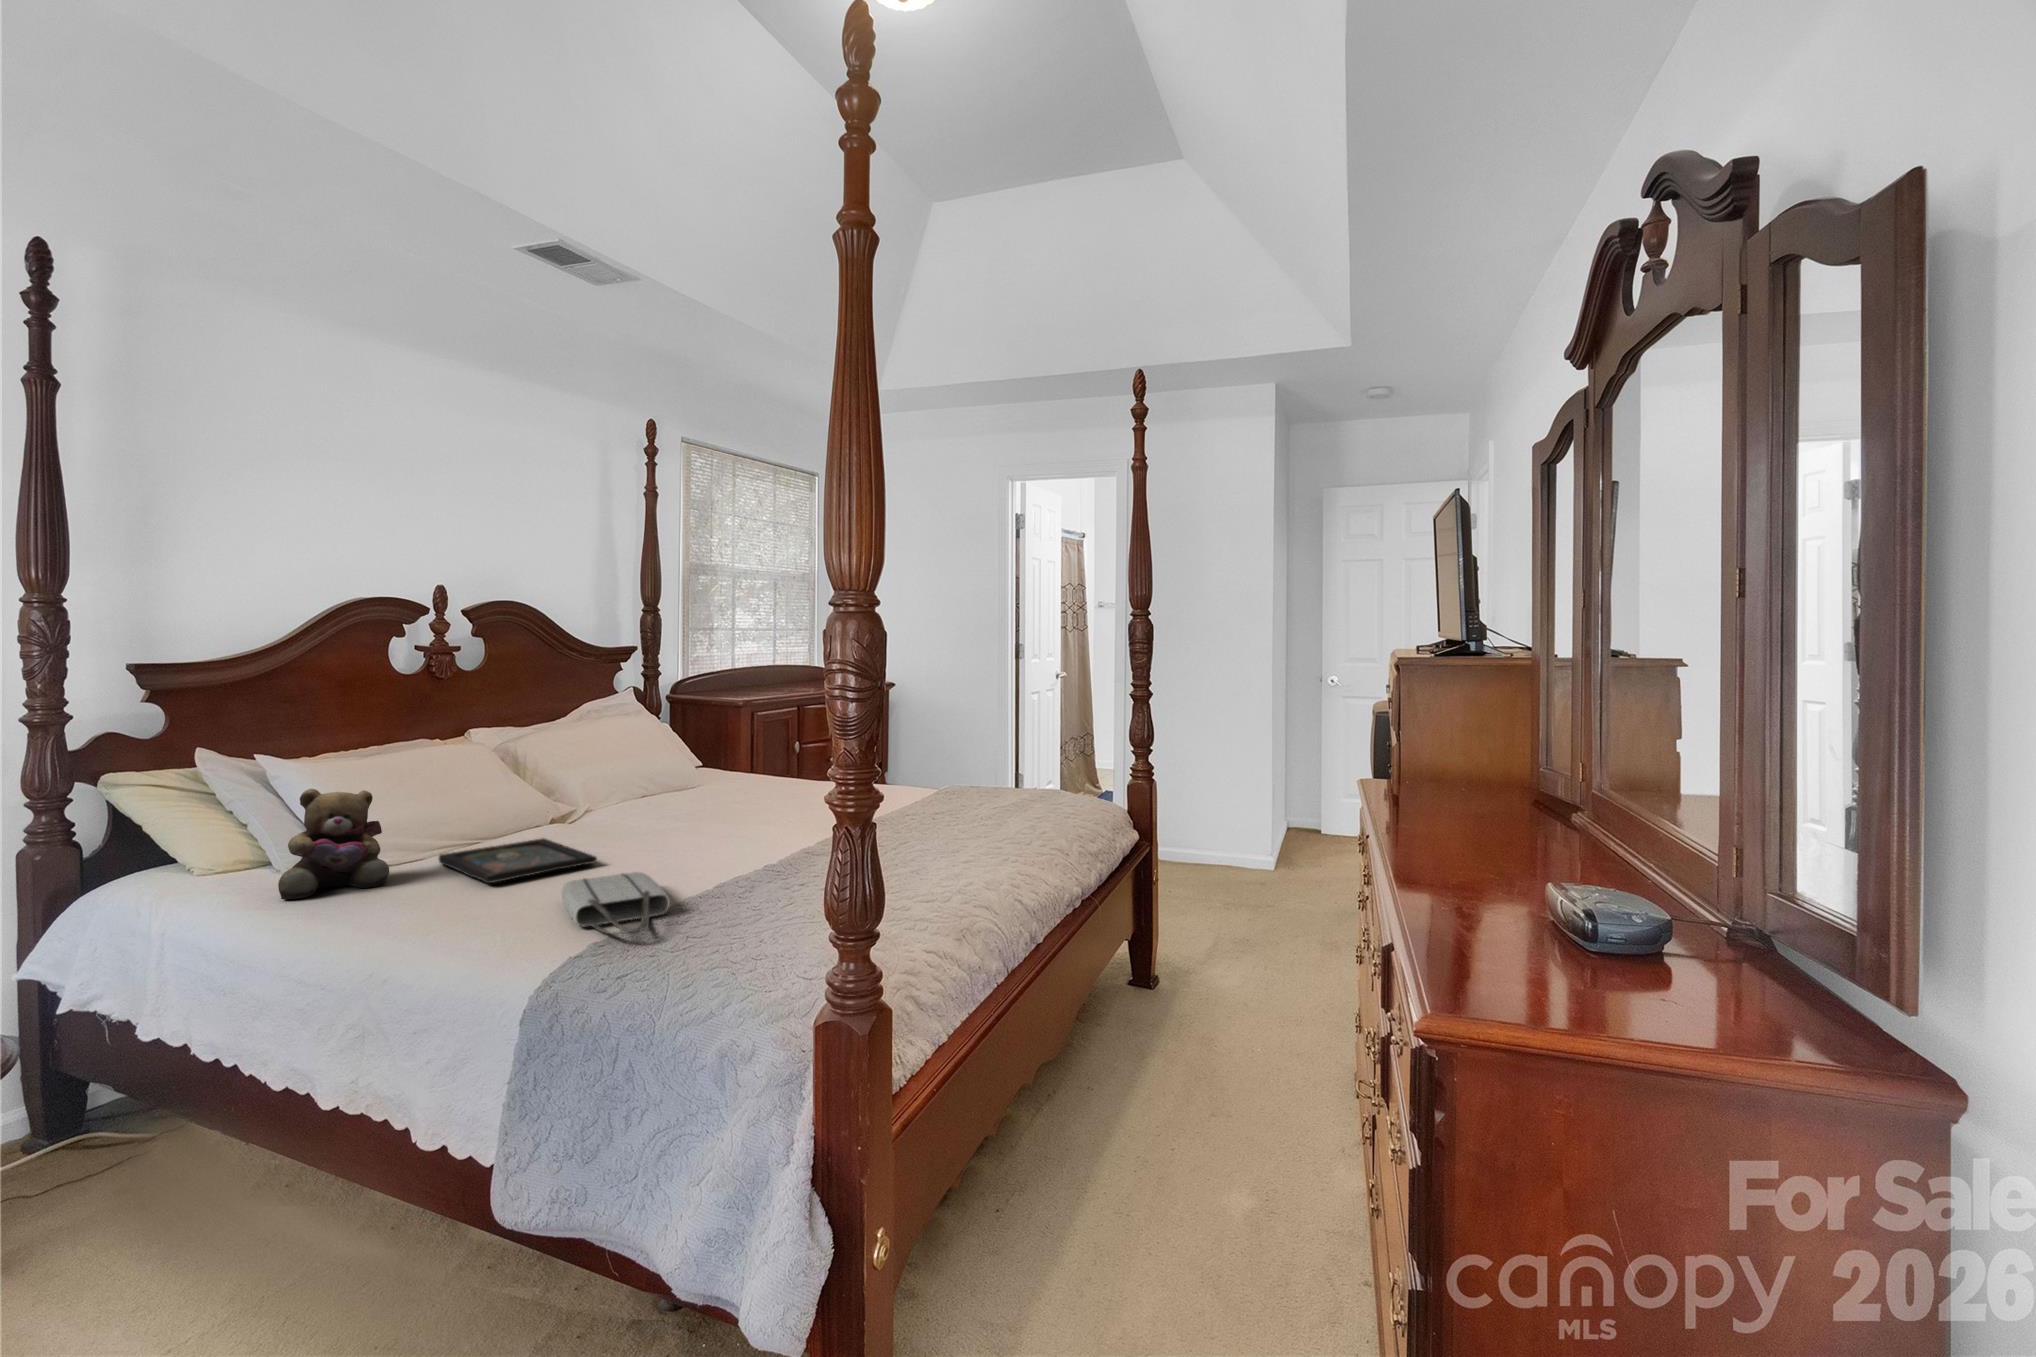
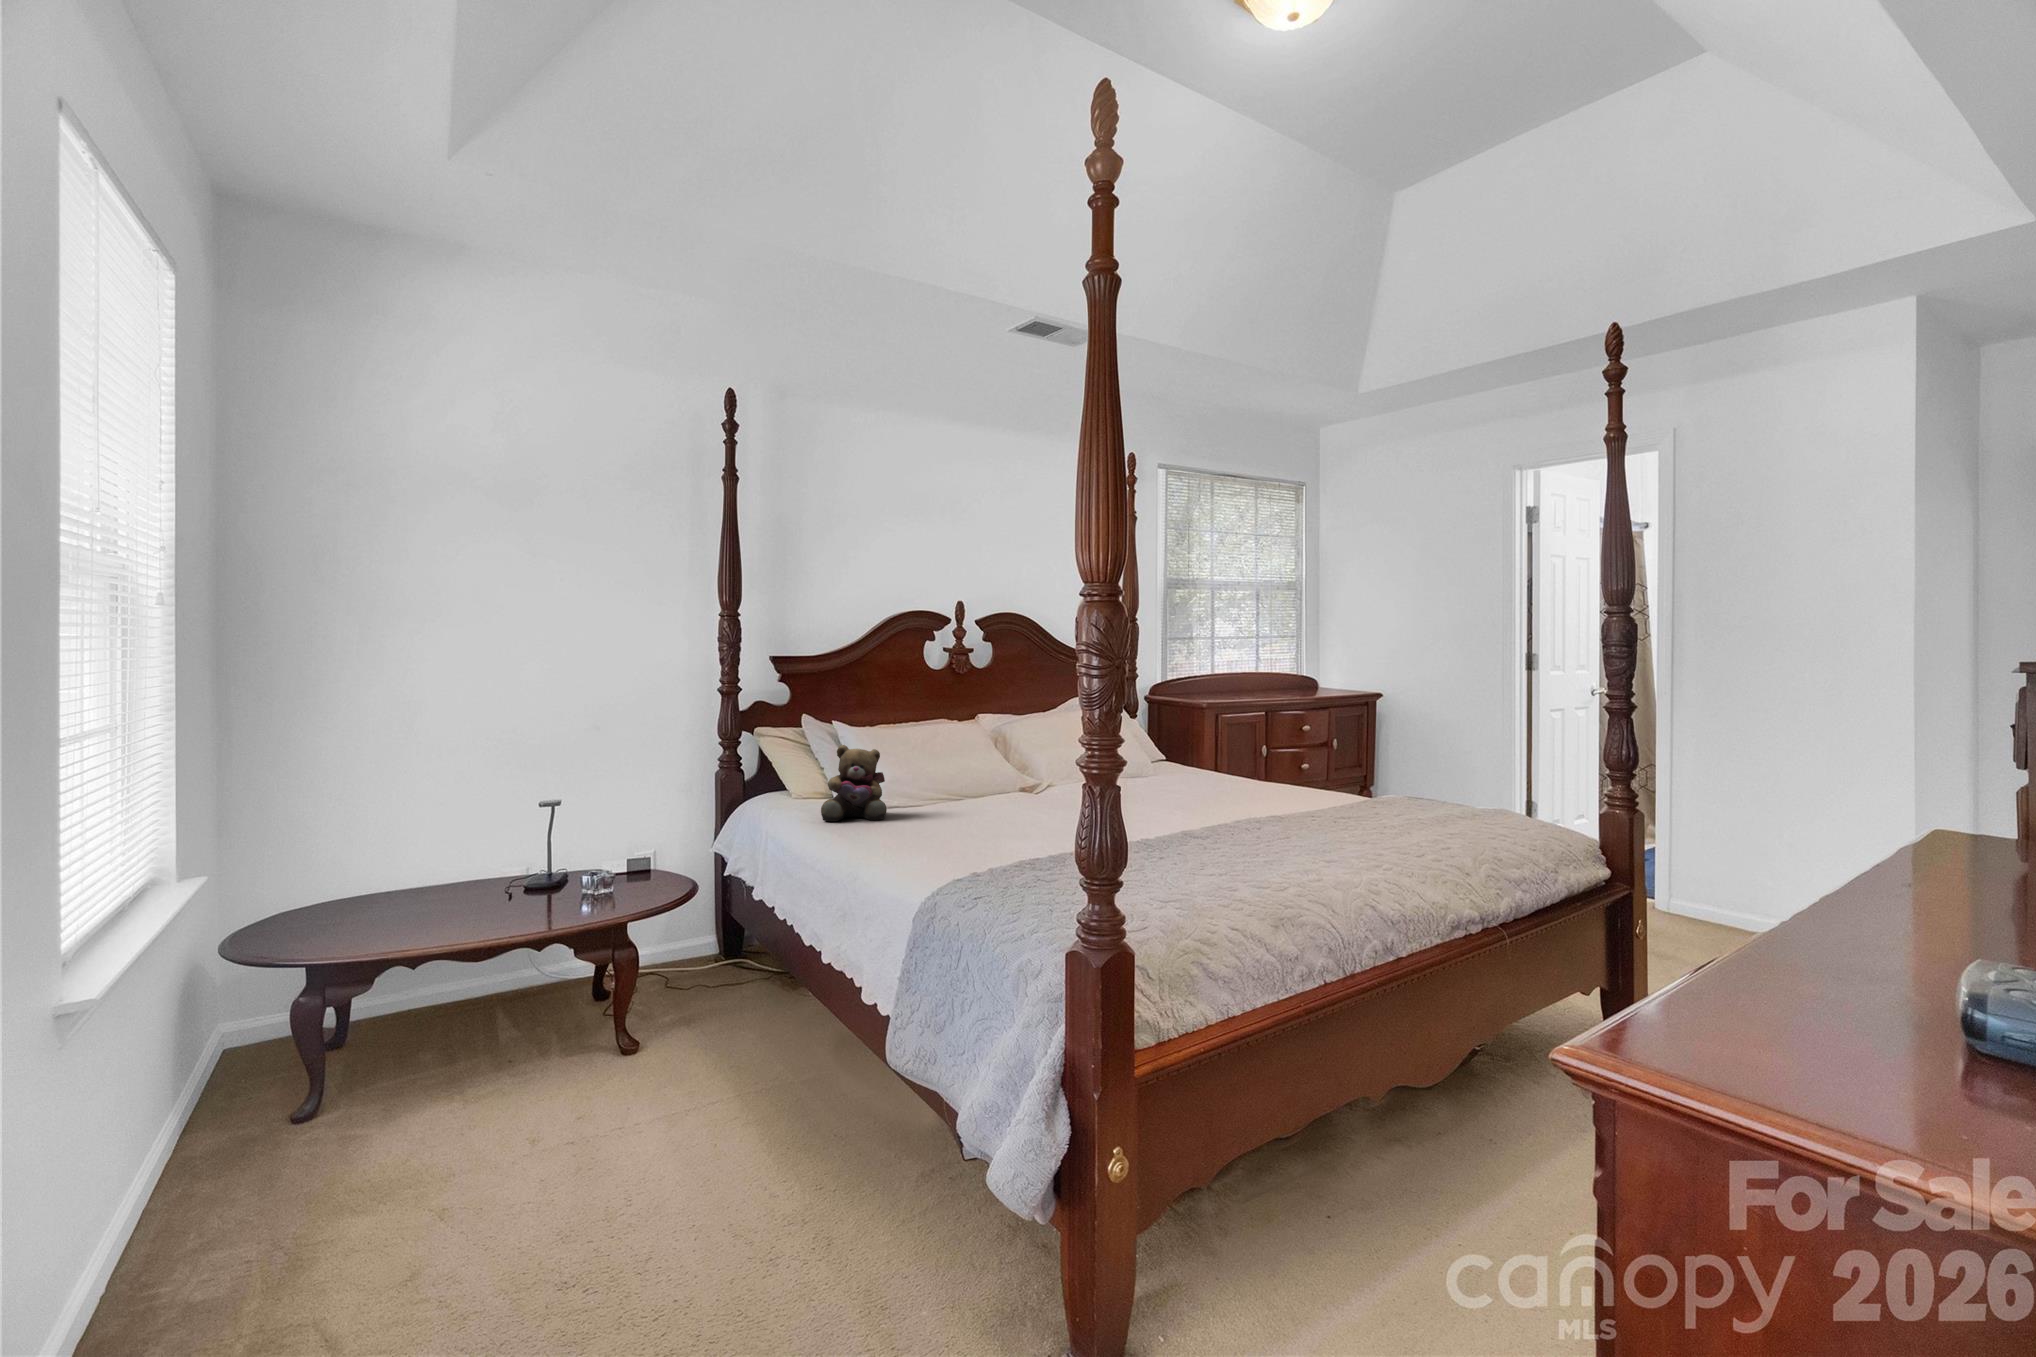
tray: present [438,838,597,883] -> none [923,800,1021,826]
tote bag: present [562,872,670,934] -> none [970,829,1044,870]

